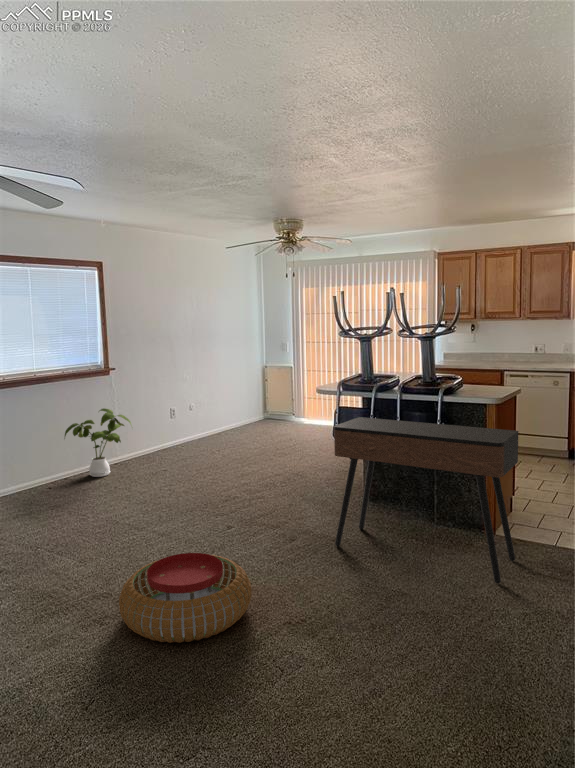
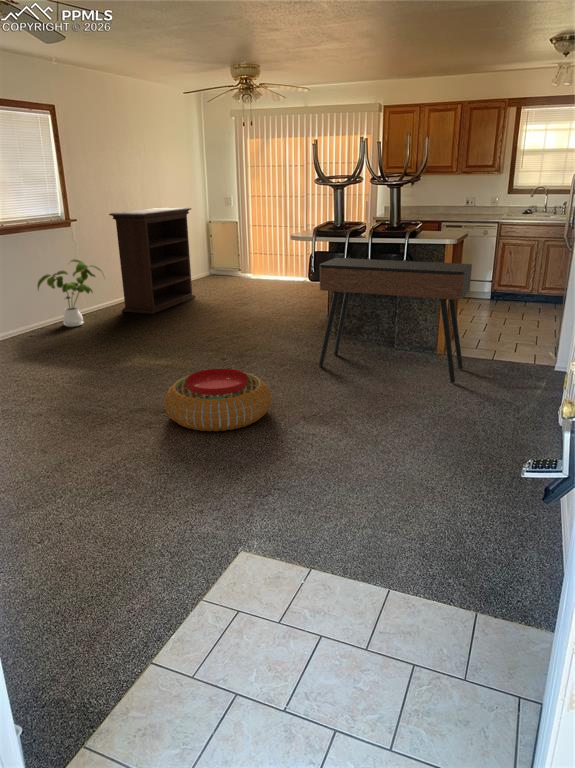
bookshelf: none [148,355,238,464] -> present [109,208,196,314]

